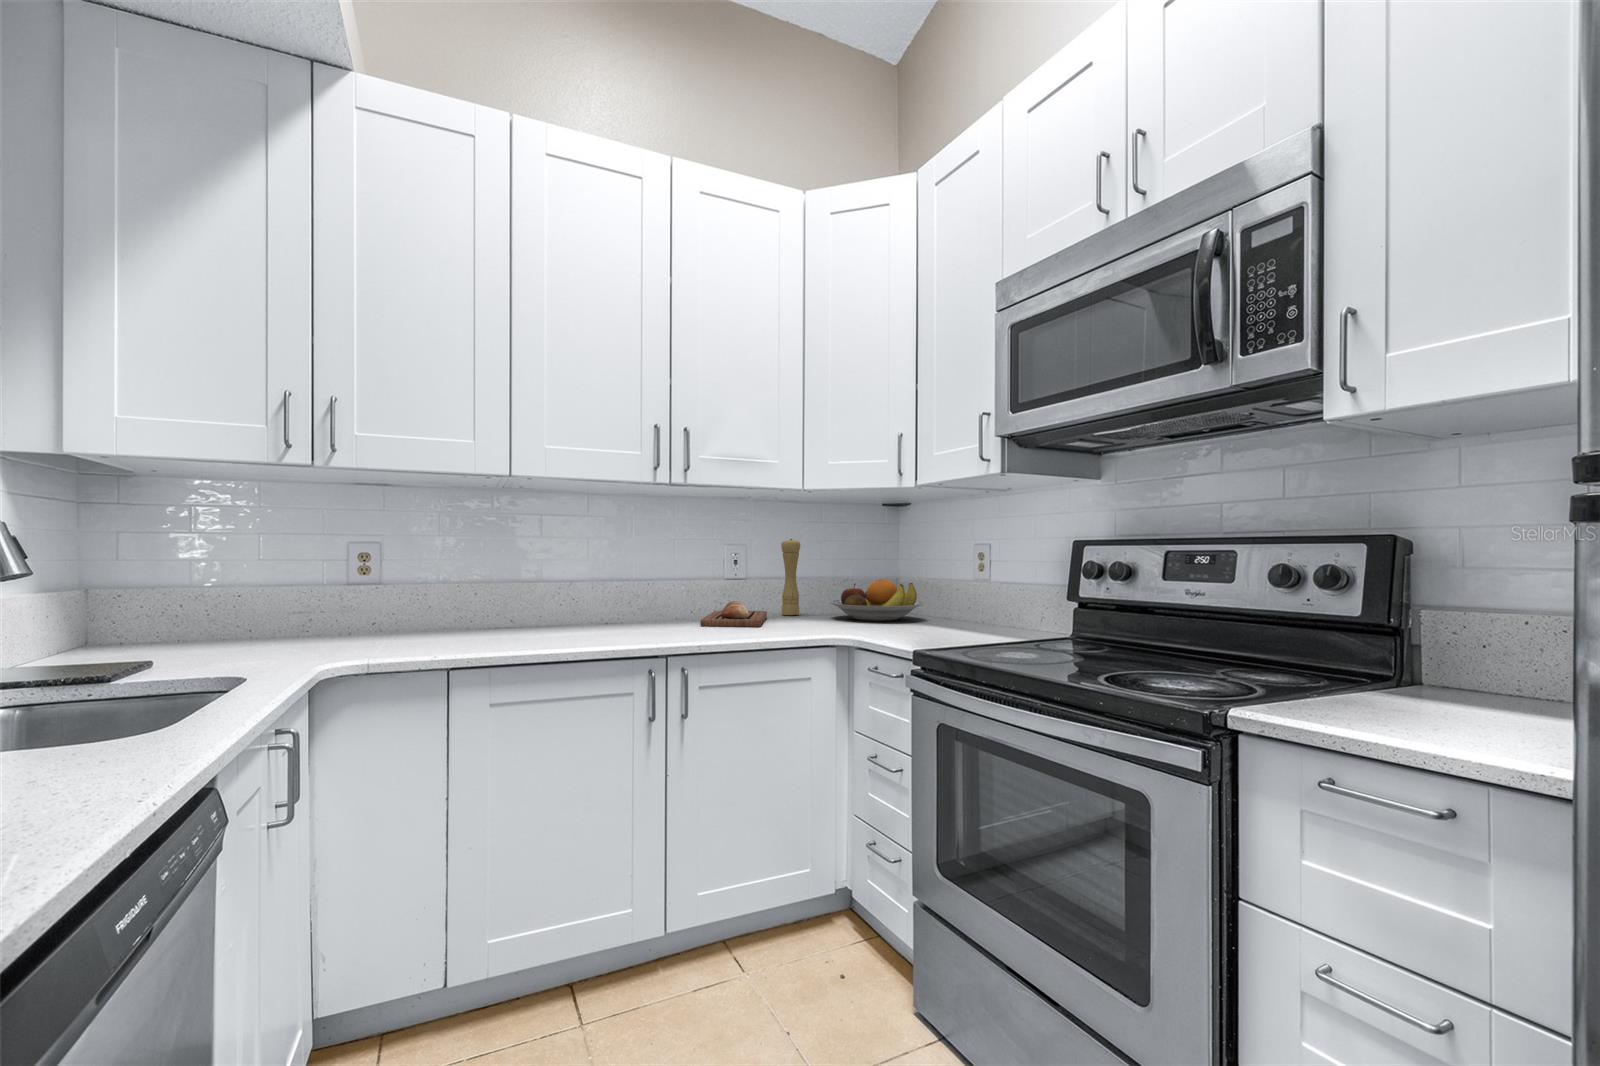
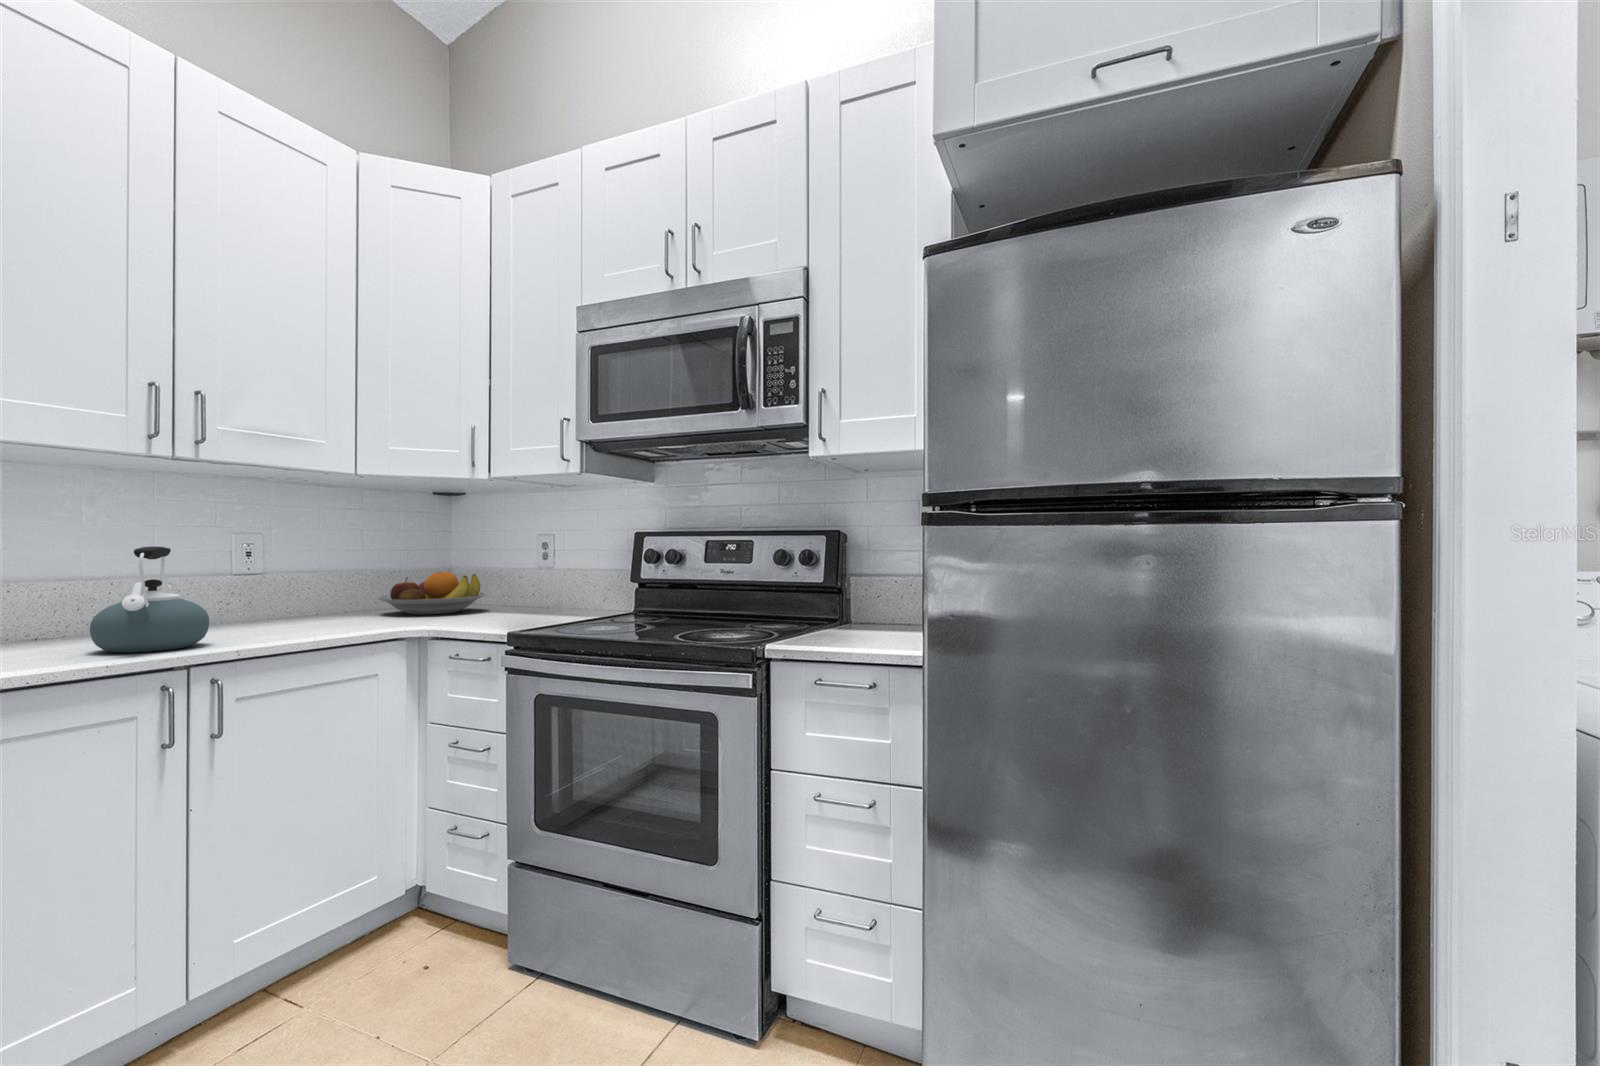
pepper mill: present [781,539,800,615] -> none [310,530,336,616]
kettle: none [613,552,685,636] -> present [90,546,209,653]
bread loaf: present [700,601,767,627] -> none [215,604,304,635]

